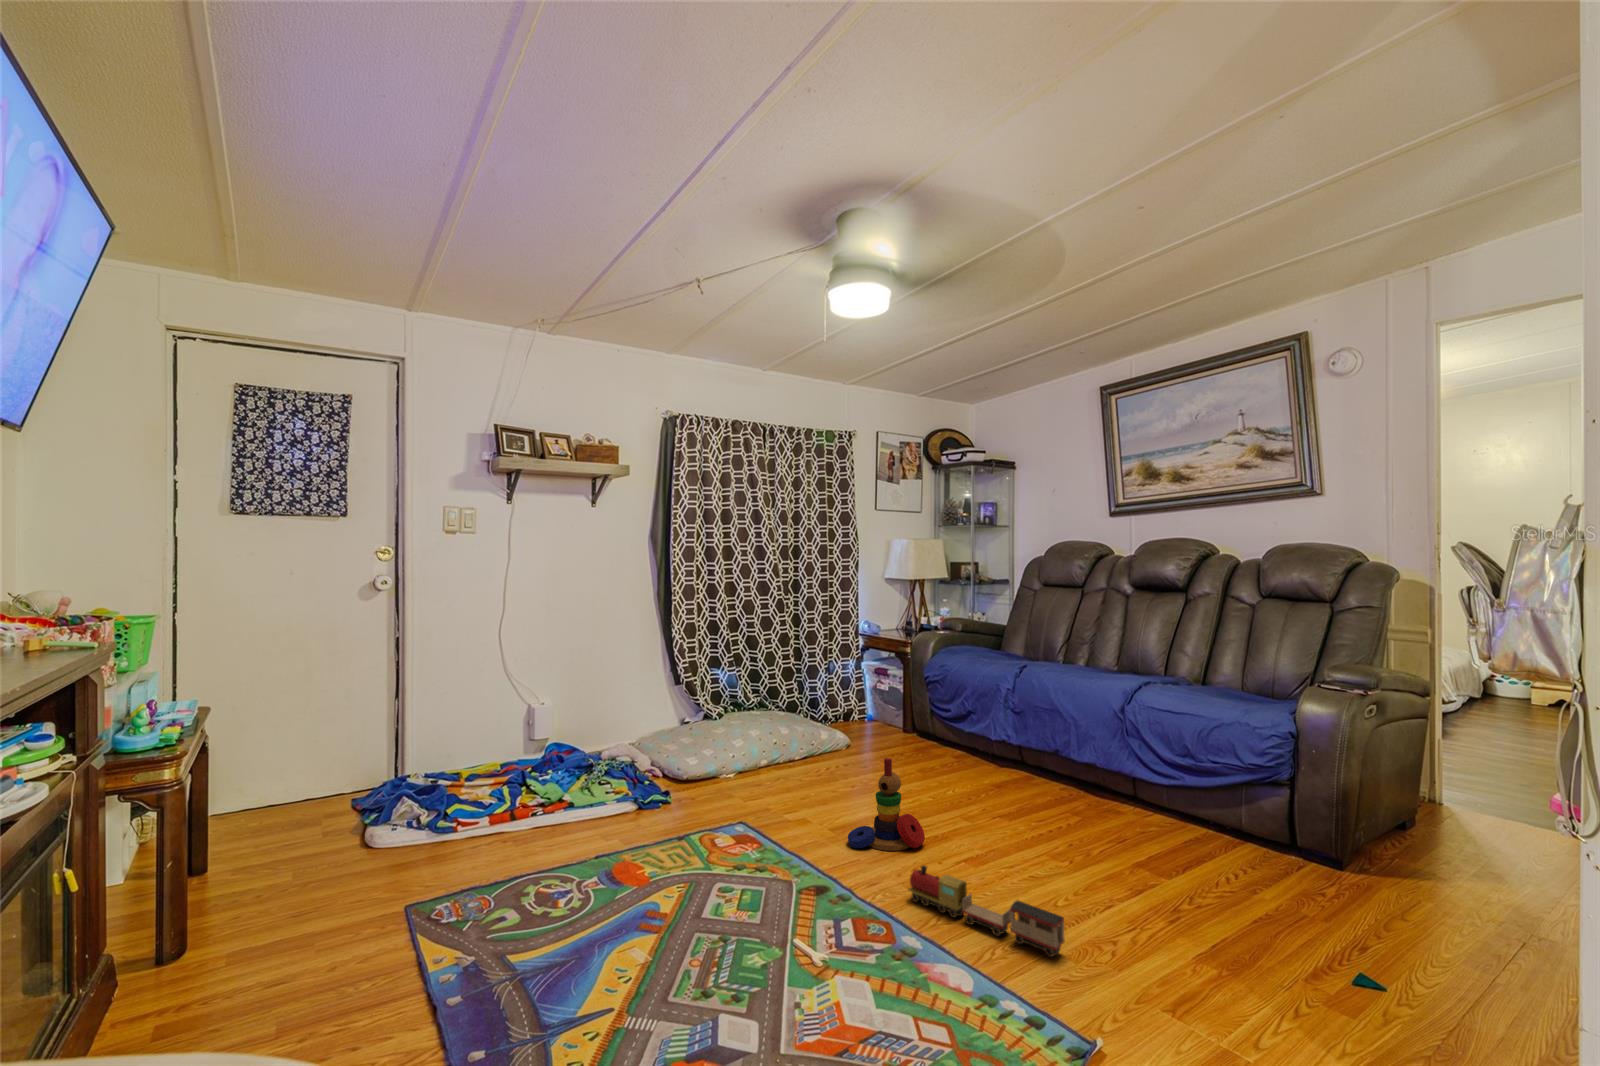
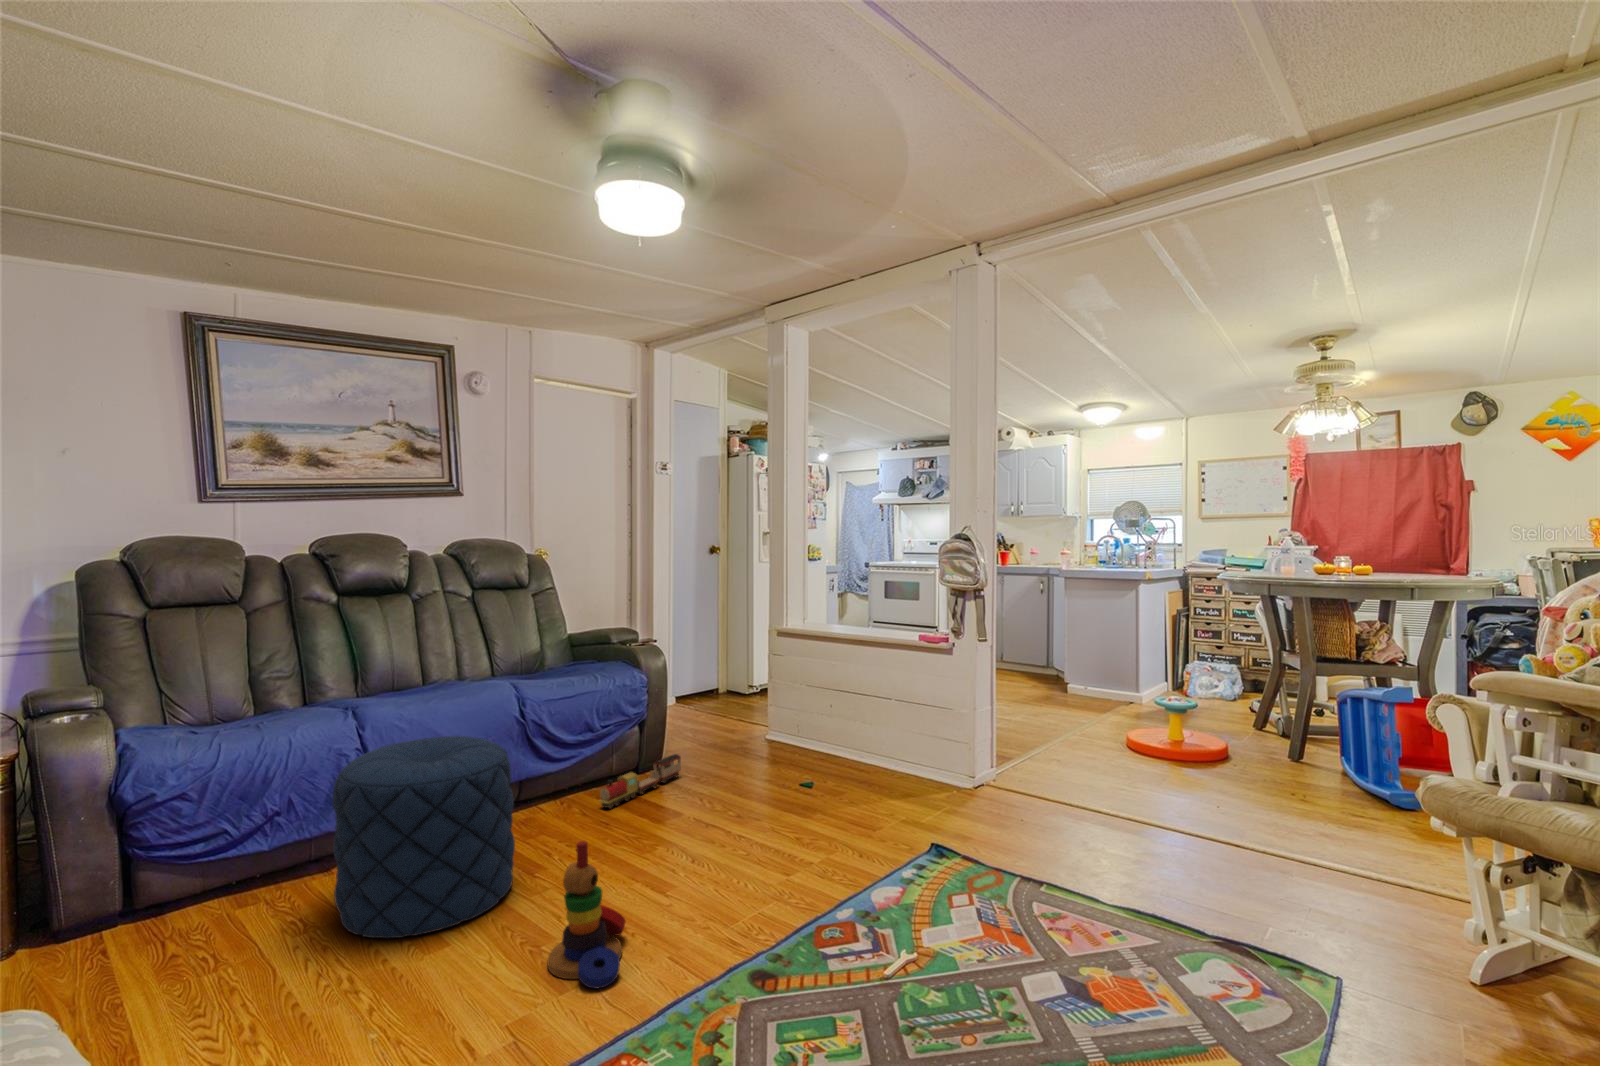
pouf: none [929,685,1046,815] -> present [332,736,515,938]
toy train: present [908,865,1065,957] -> present [599,754,681,809]

